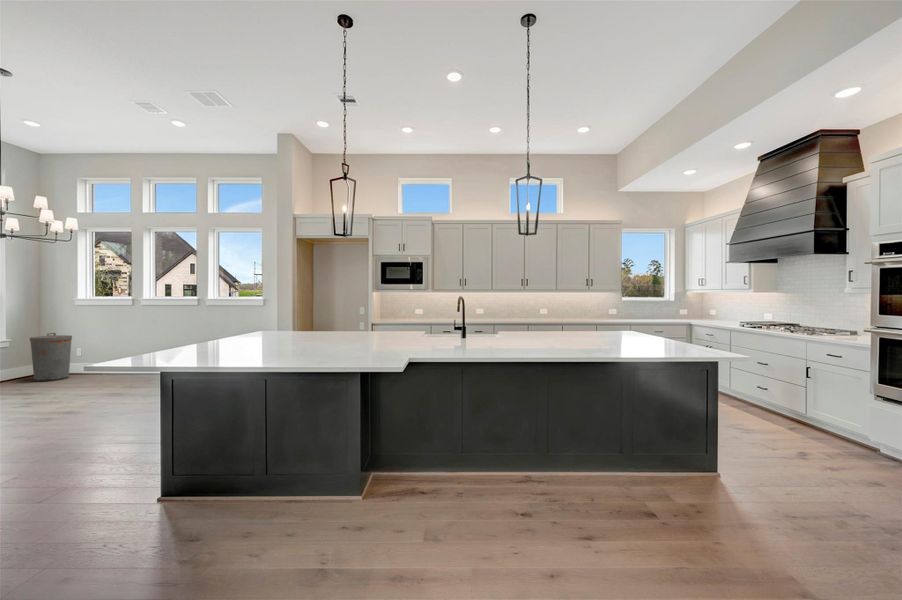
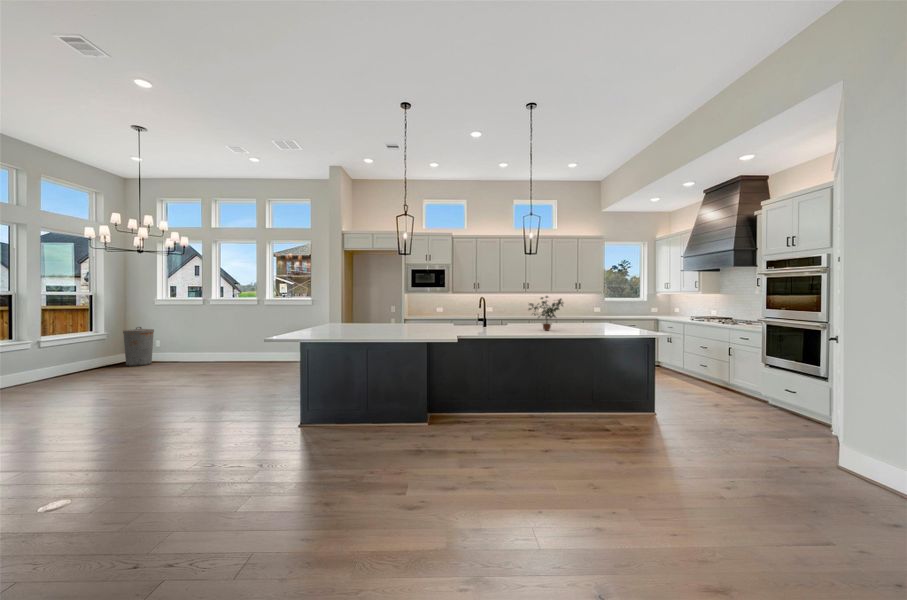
potted plant: none [522,294,578,348] -> present [529,296,563,331]

